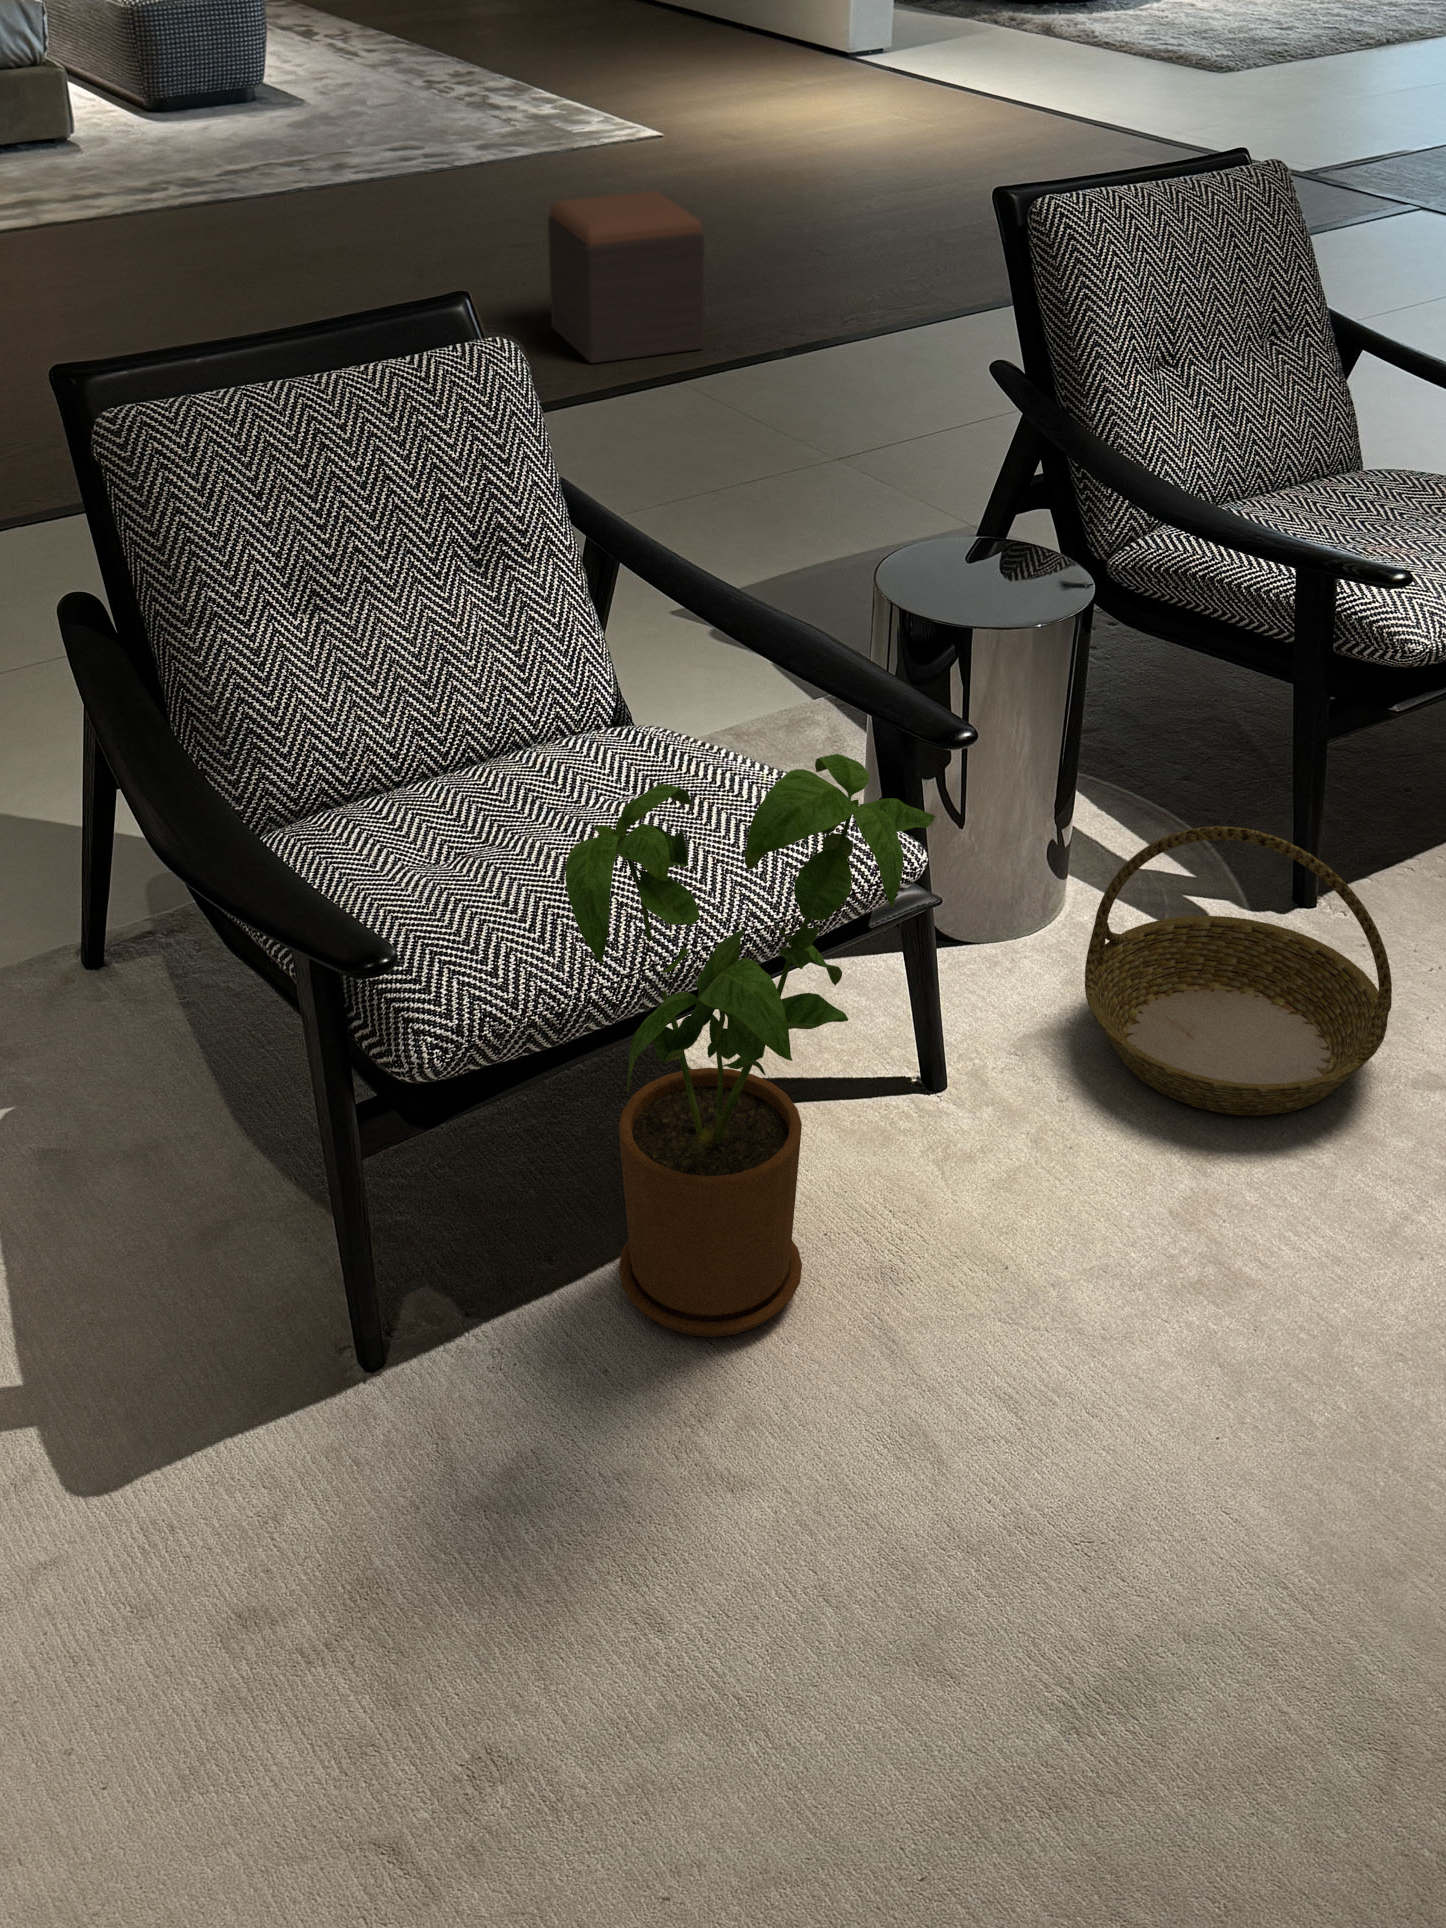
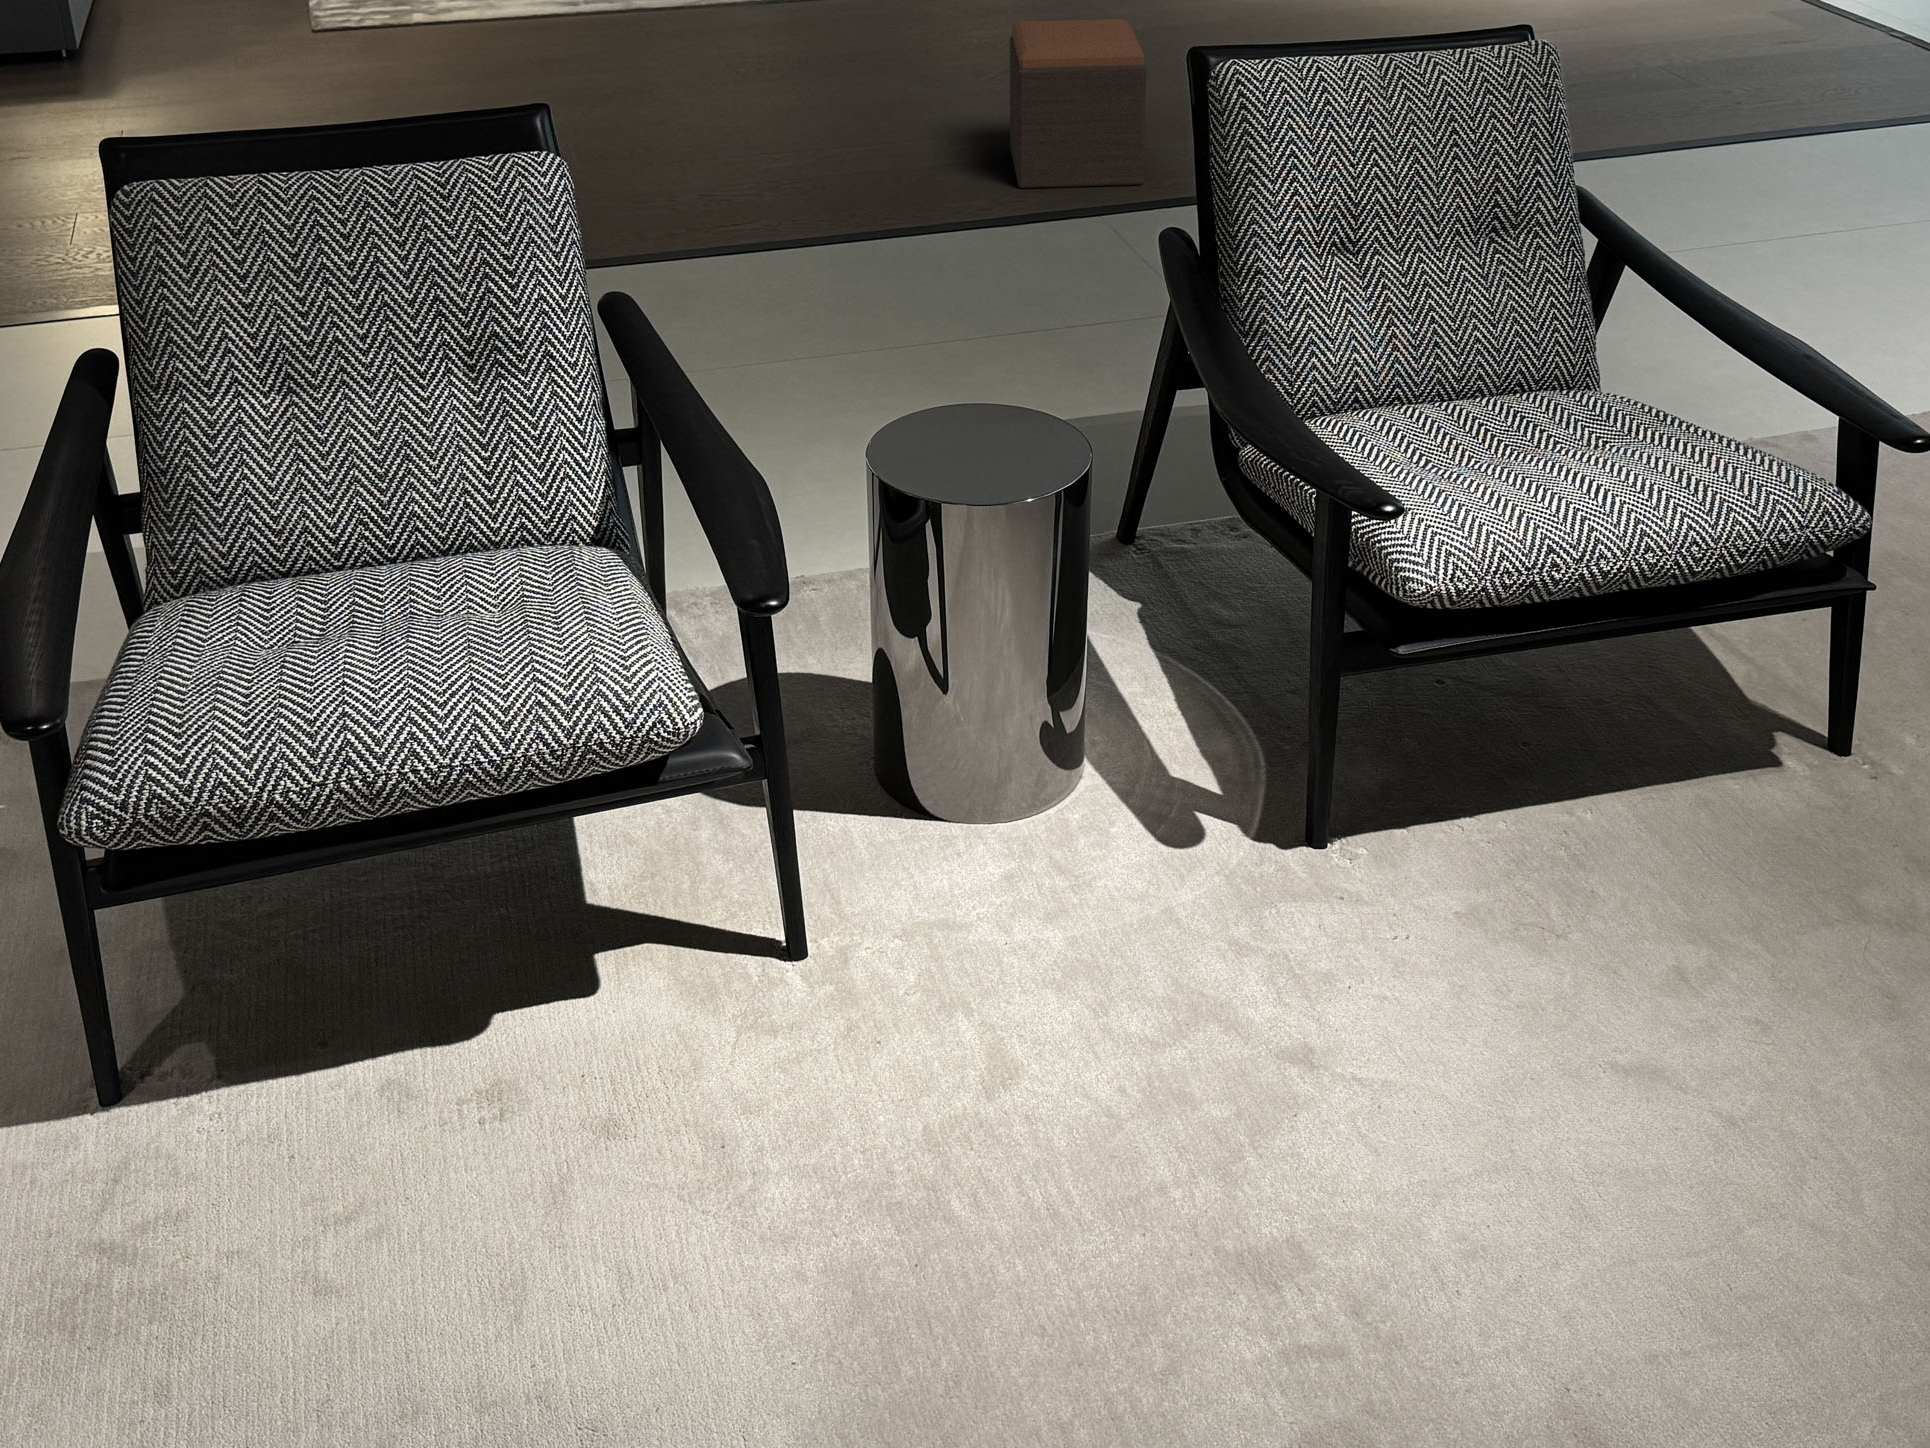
house plant: present [565,754,936,1337] -> none [213,600,579,1157]
basket: present [1085,826,1392,1115] -> none [930,743,1249,1063]

